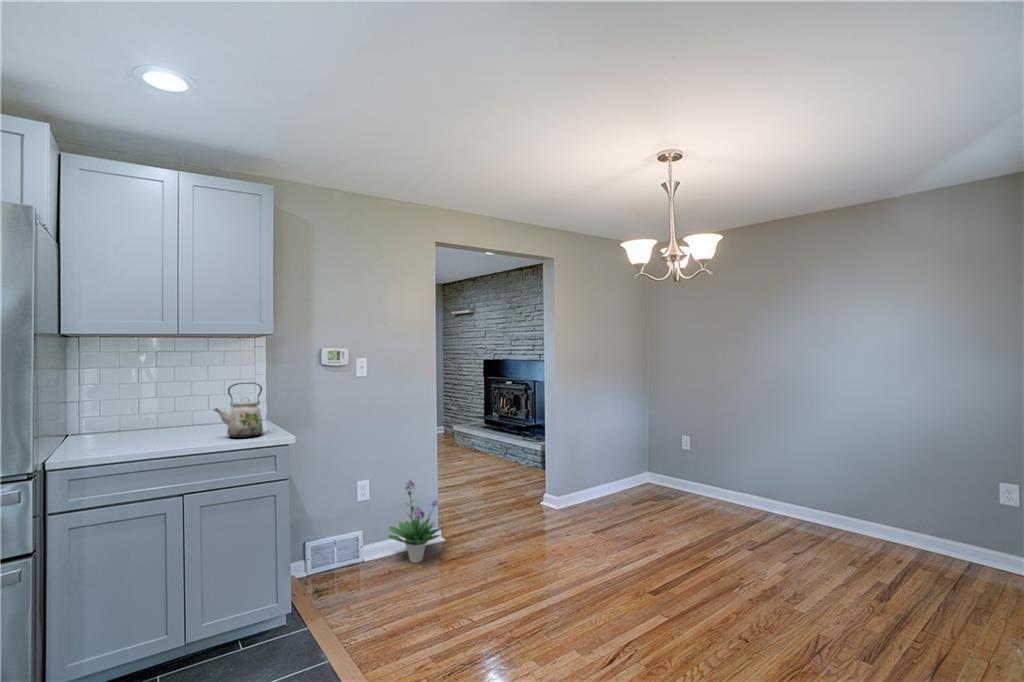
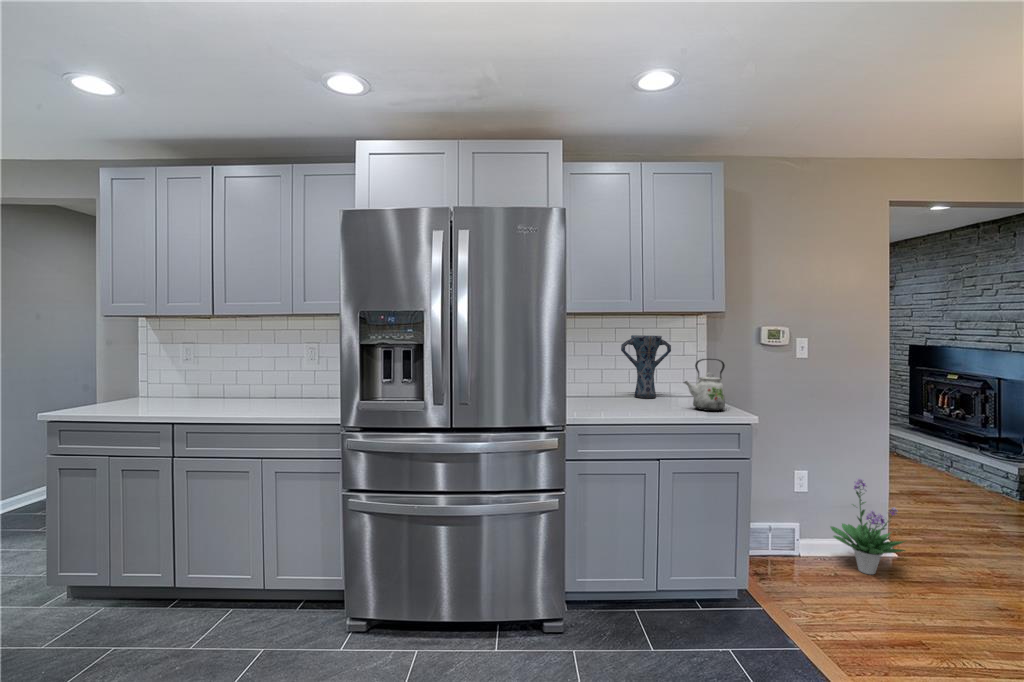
vase: none [152,360,219,430] -> present [621,335,671,398]

